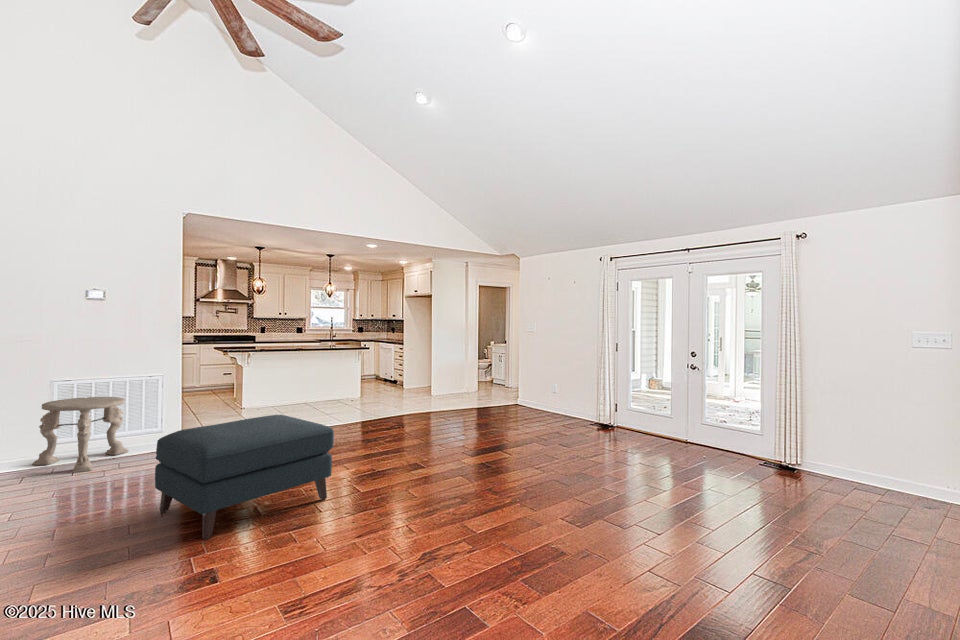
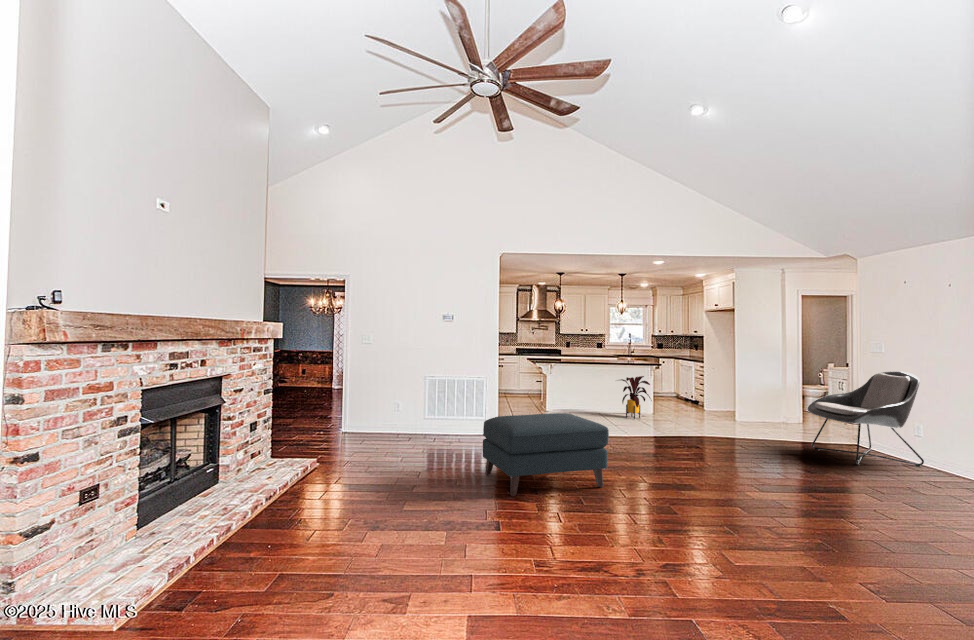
lounge chair: none [500,349,580,430] -> present [808,371,924,467]
house plant: none [320,361,360,407] -> present [621,376,650,419]
side table: present [32,397,129,473] -> none [415,391,468,443]

